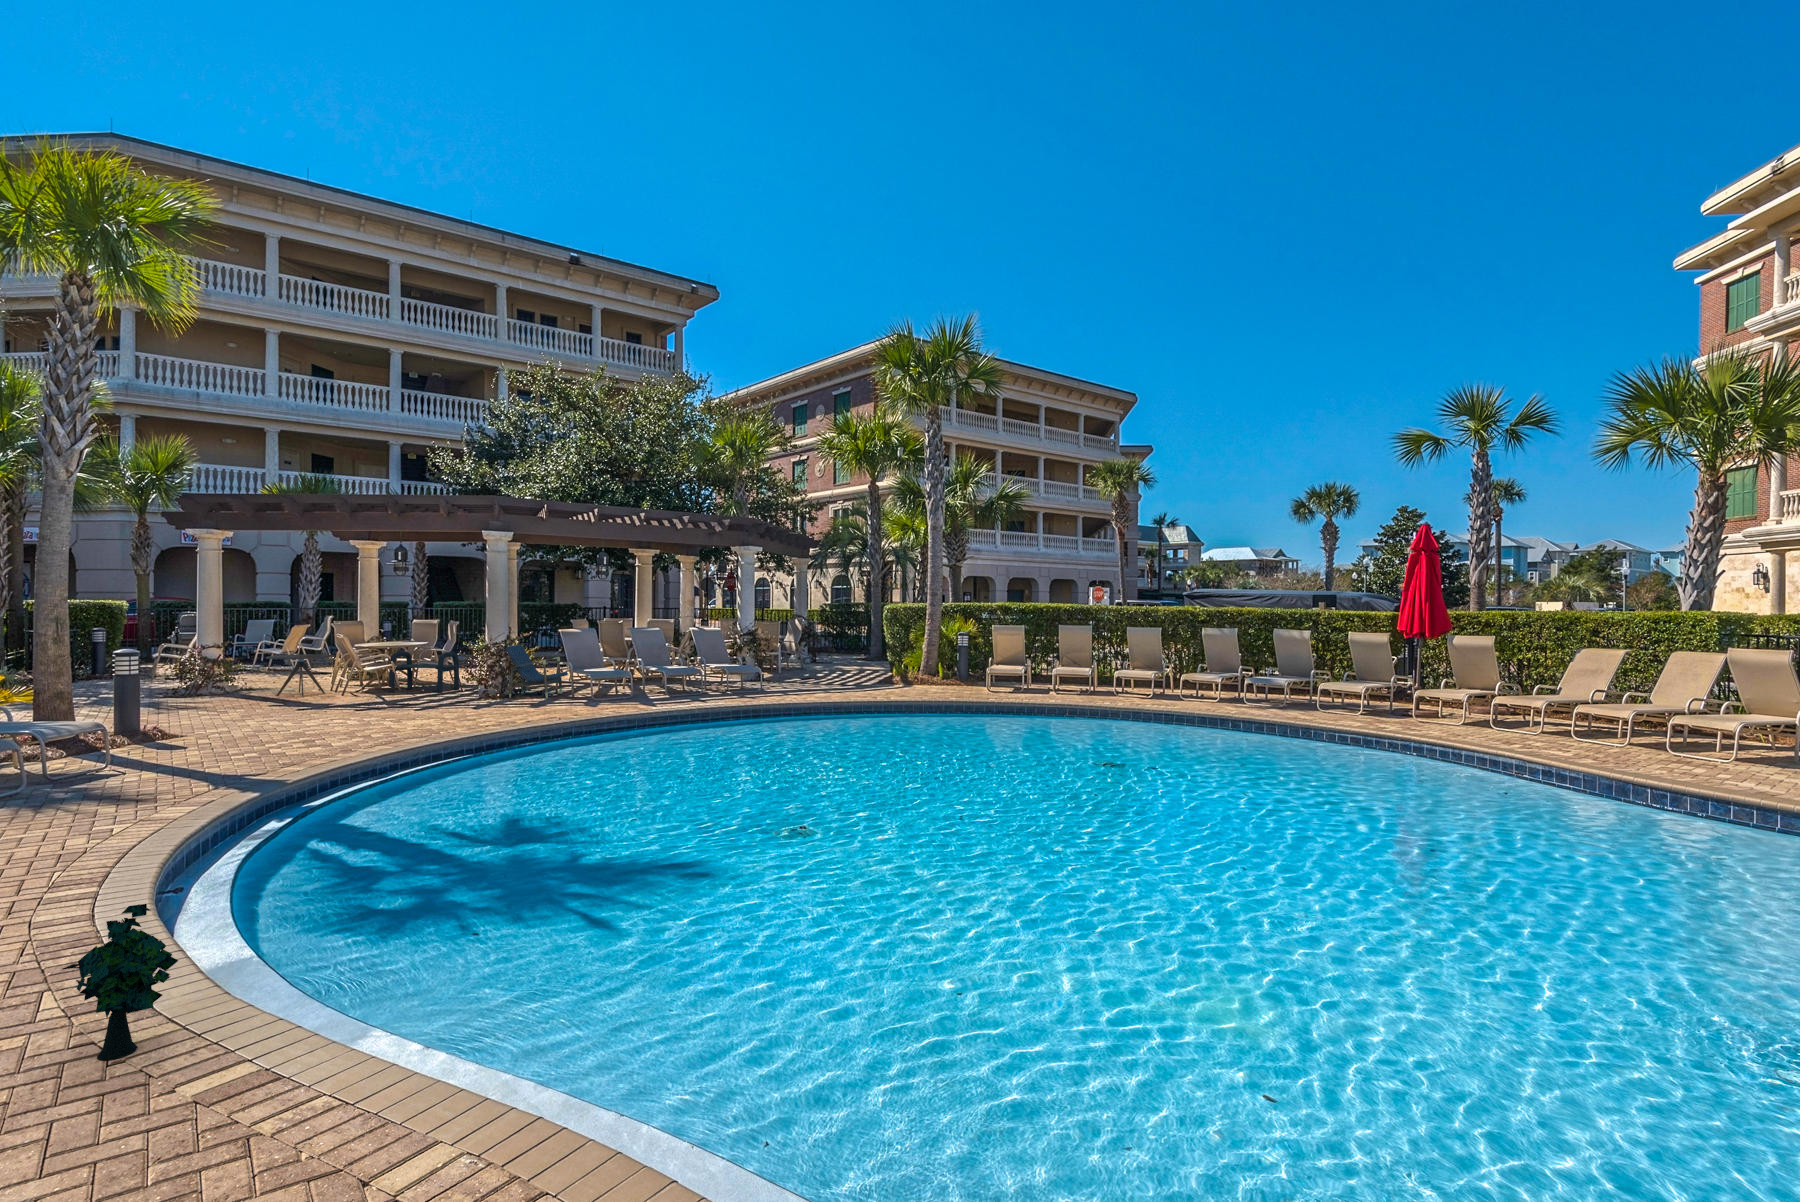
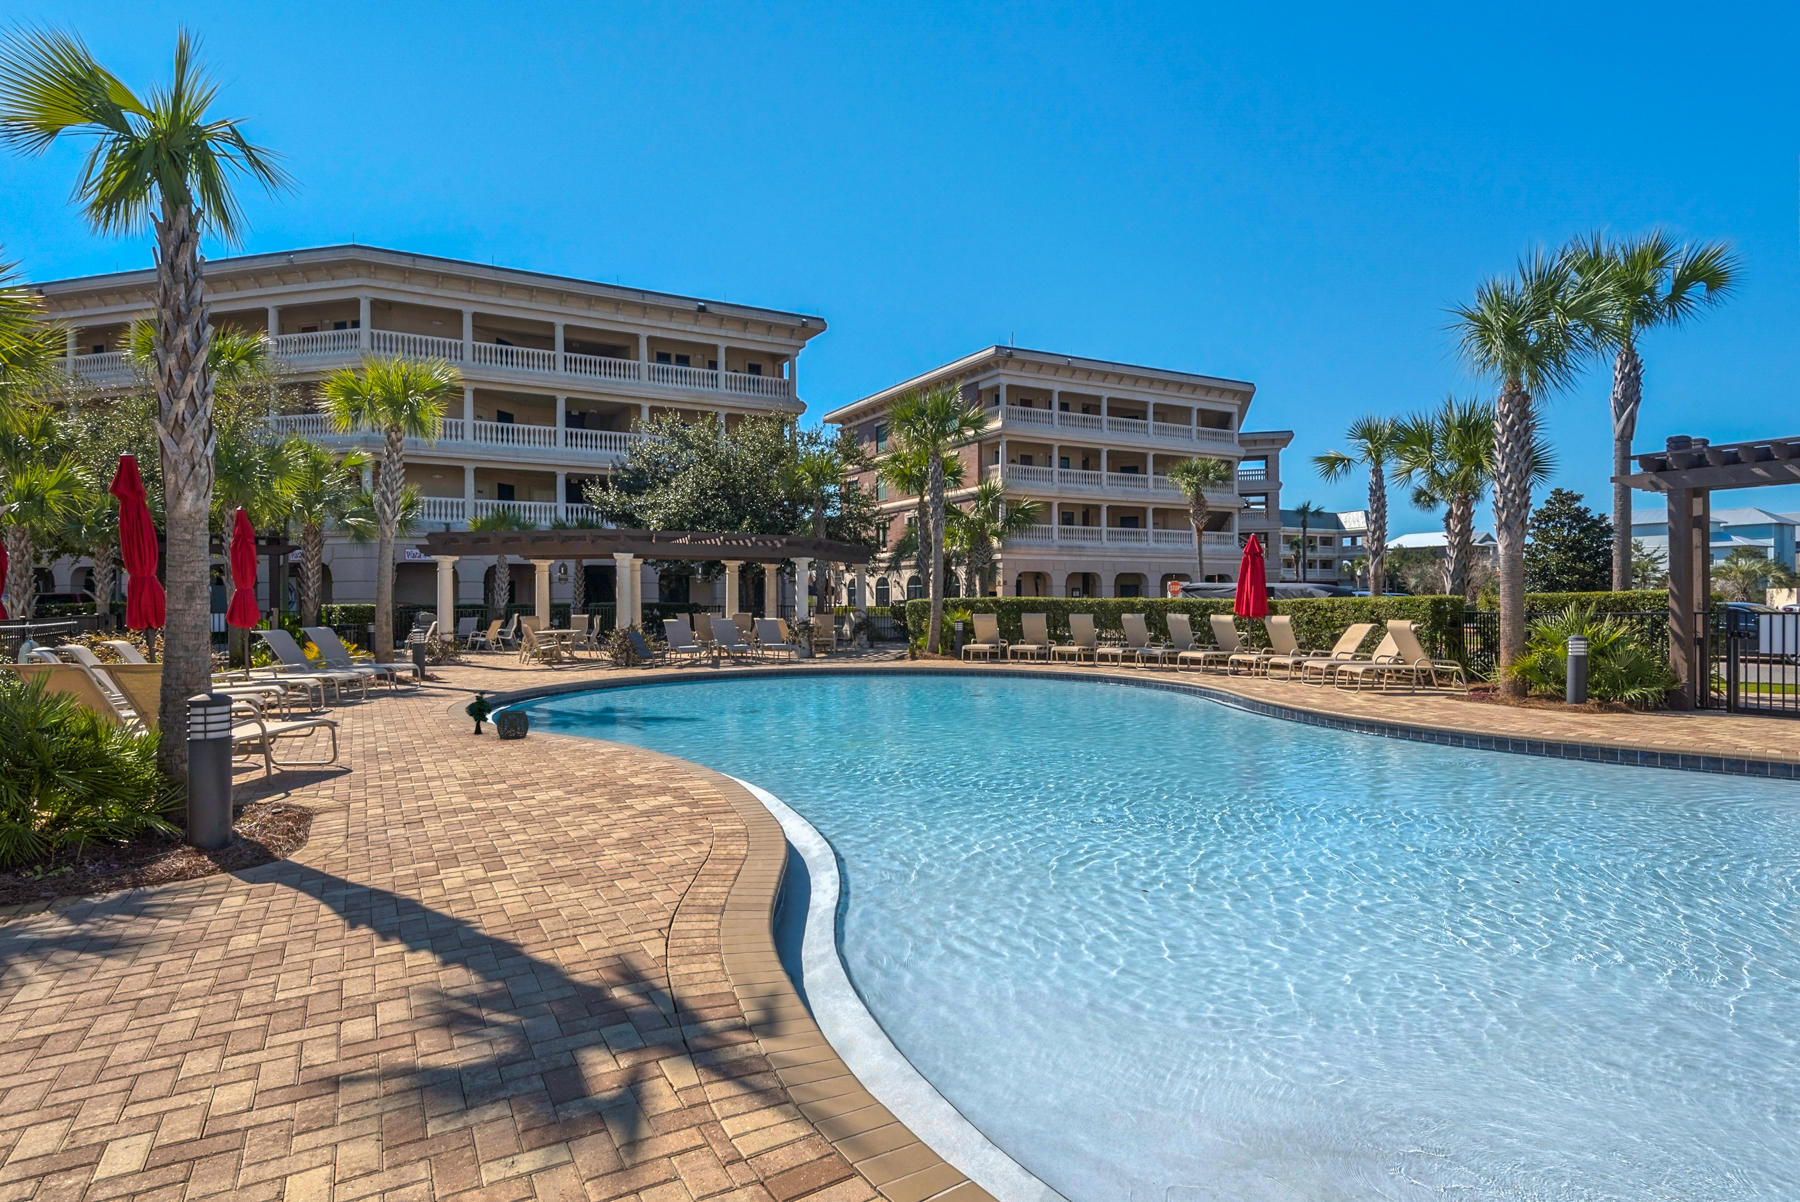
bench: present [389,651,459,693] -> none [555,637,600,665]
round table: present [266,654,335,697] -> none [481,639,522,666]
woven basket: none [173,976,313,1114] -> present [497,710,529,739]

